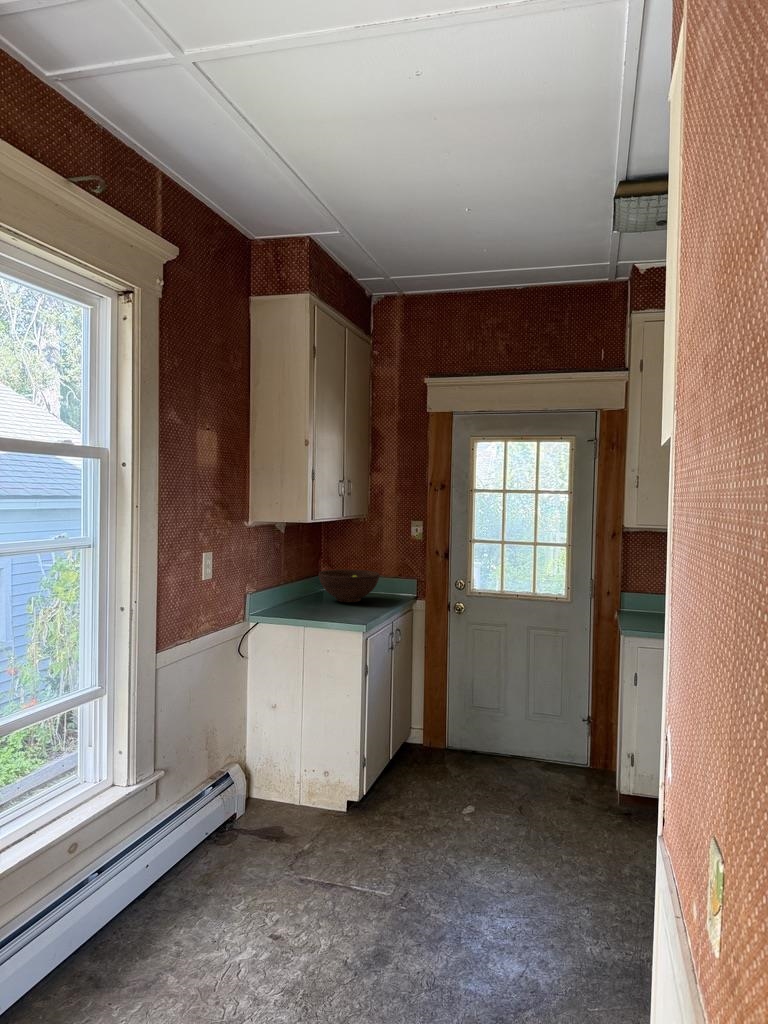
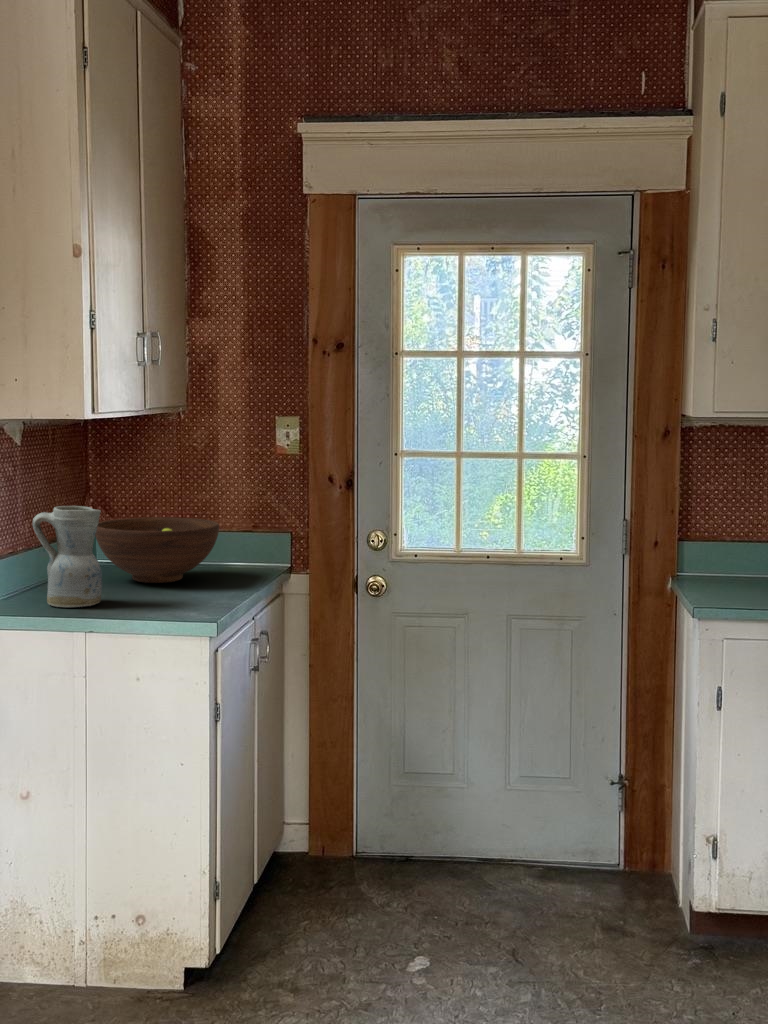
ceramic pitcher: none [284,563,317,613] -> present [33,506,102,607]

